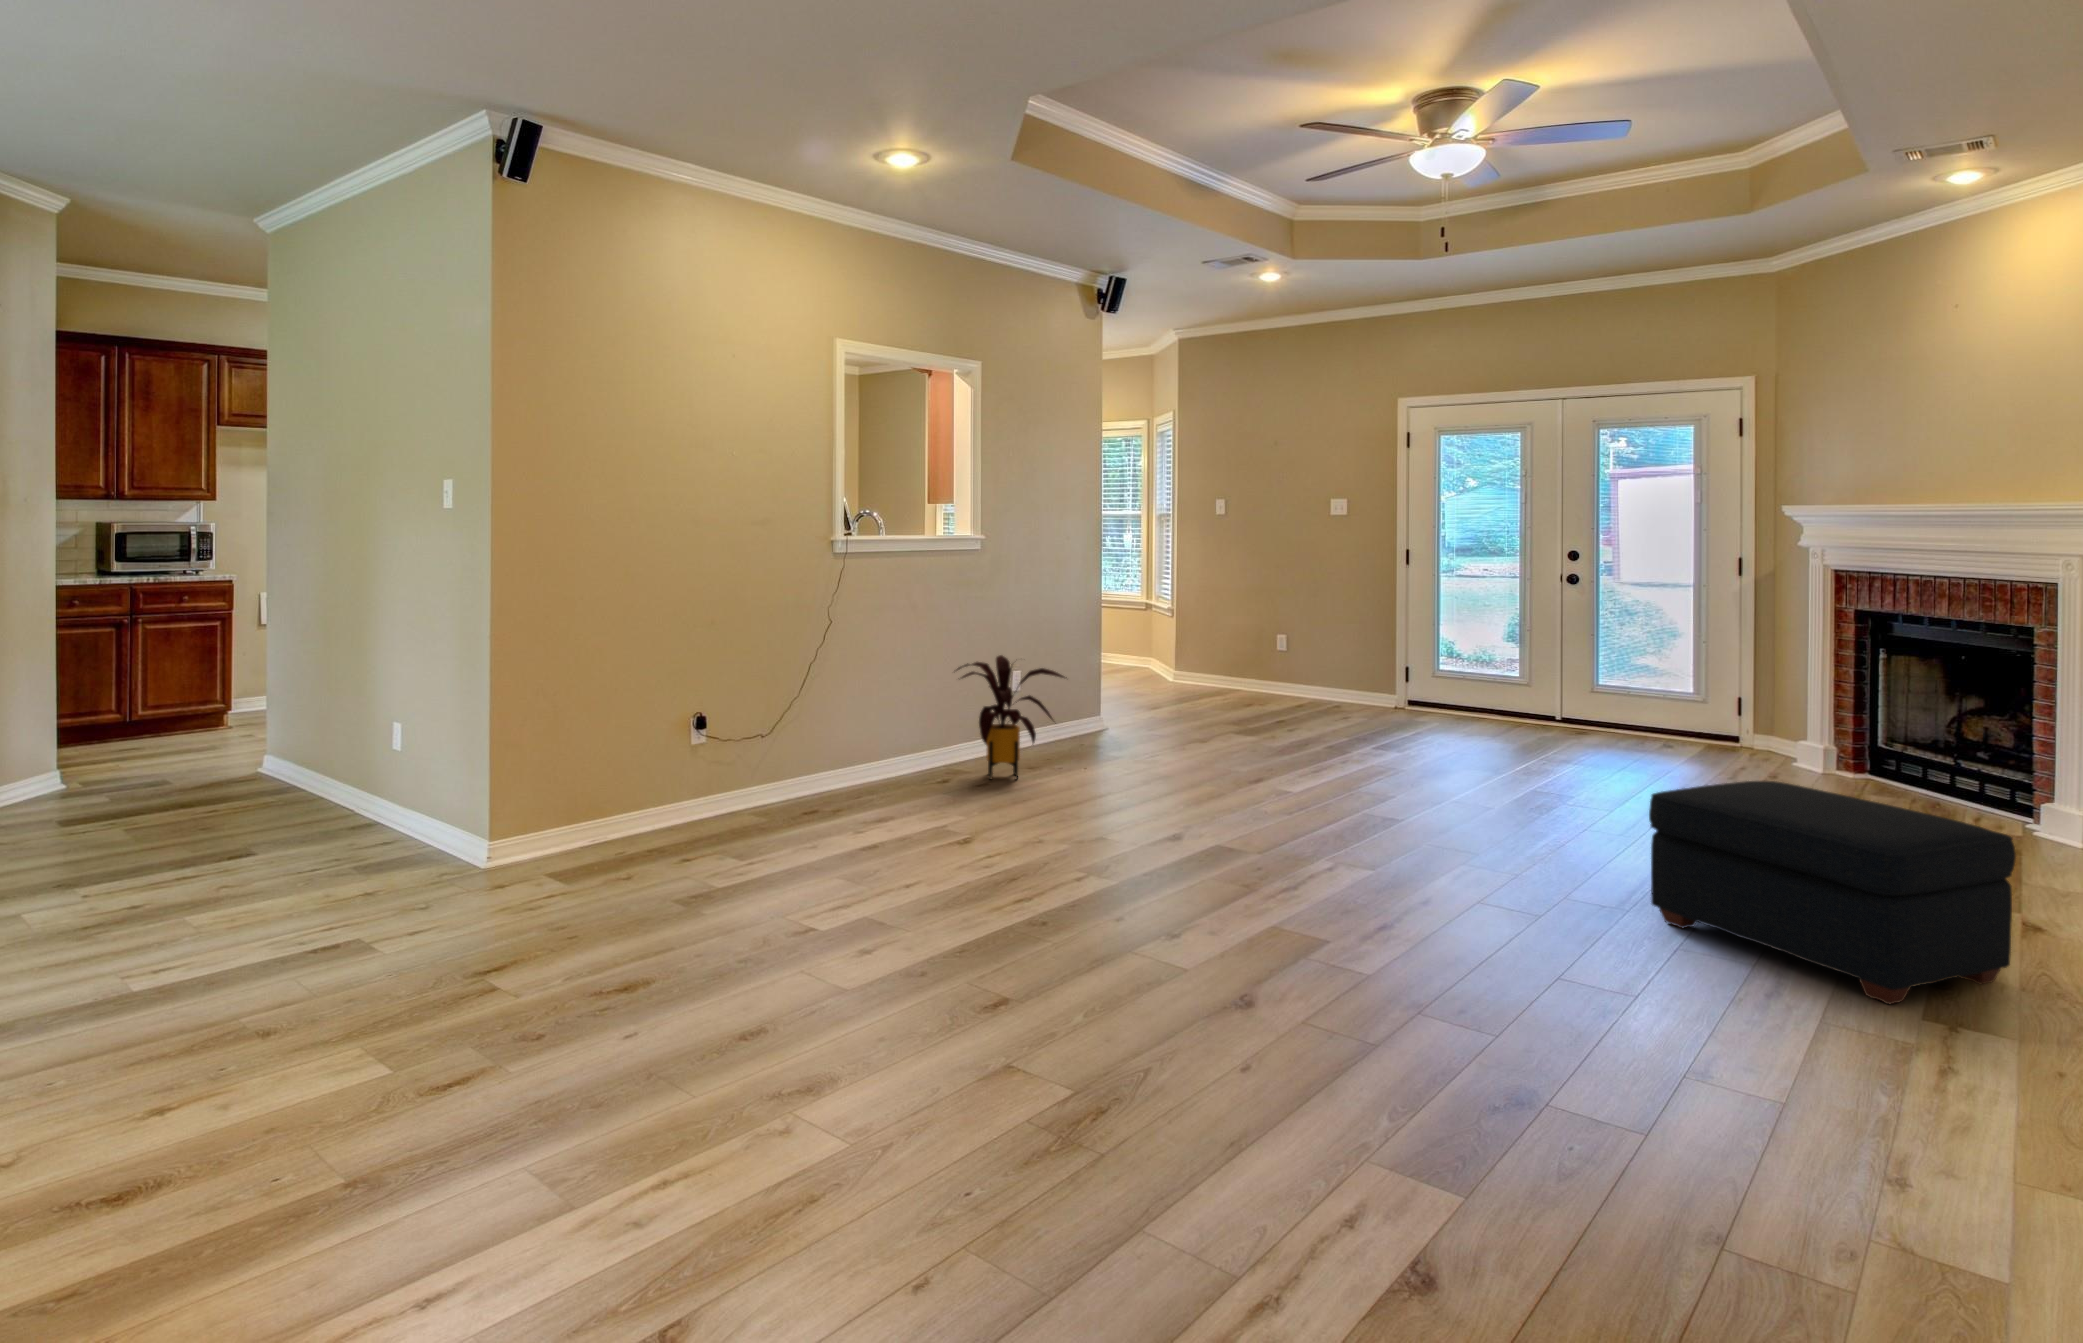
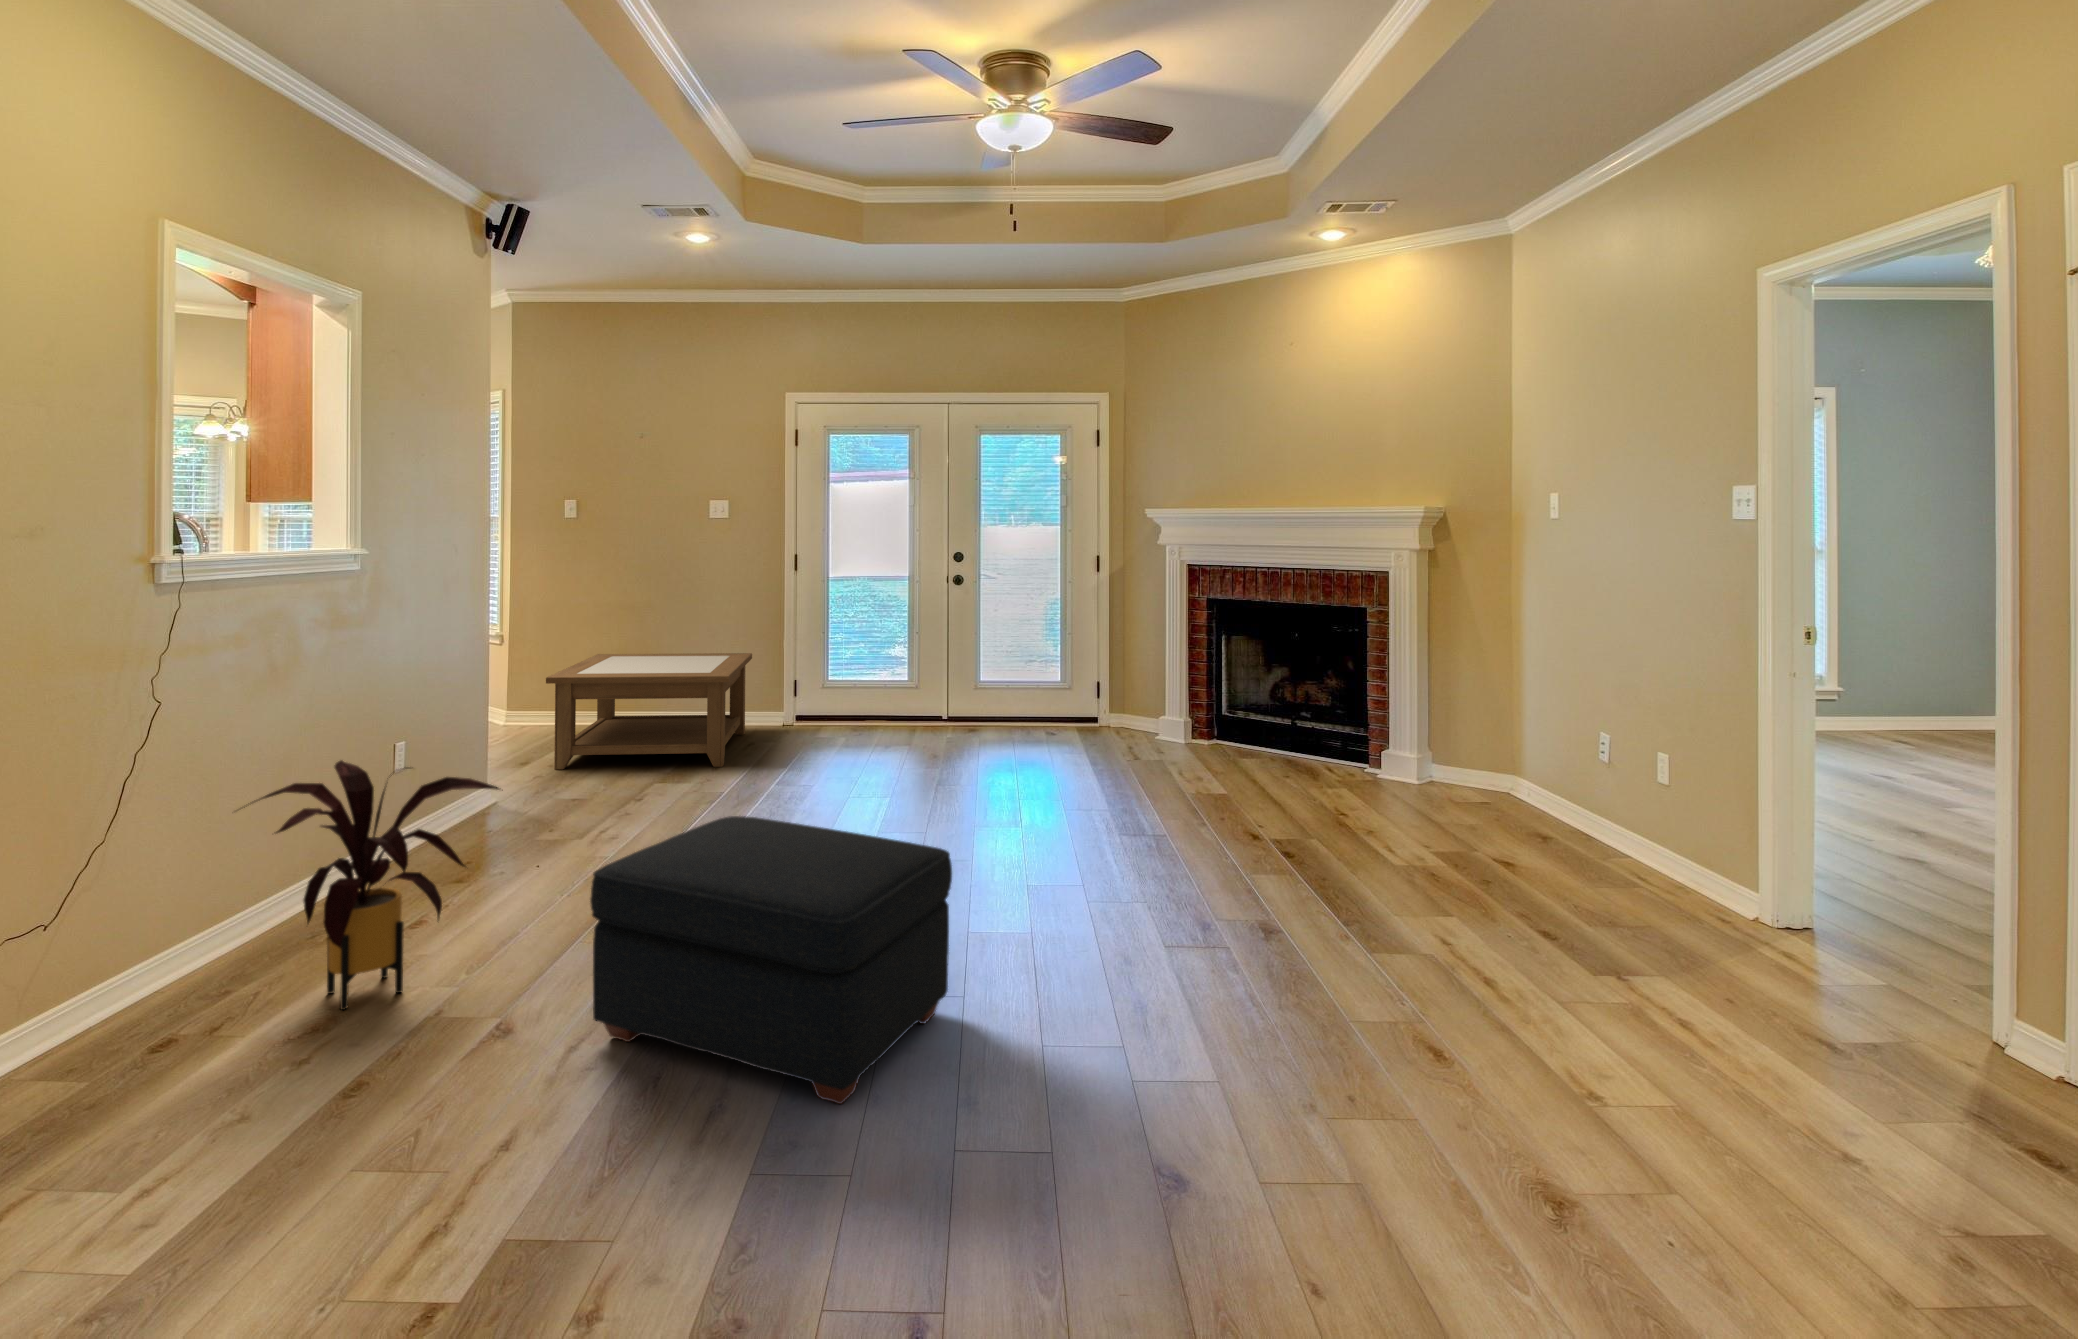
coffee table: none [1187,629,1369,723] -> present [546,653,752,769]
ottoman: present [1649,781,2016,1004] -> present [590,816,952,1104]

